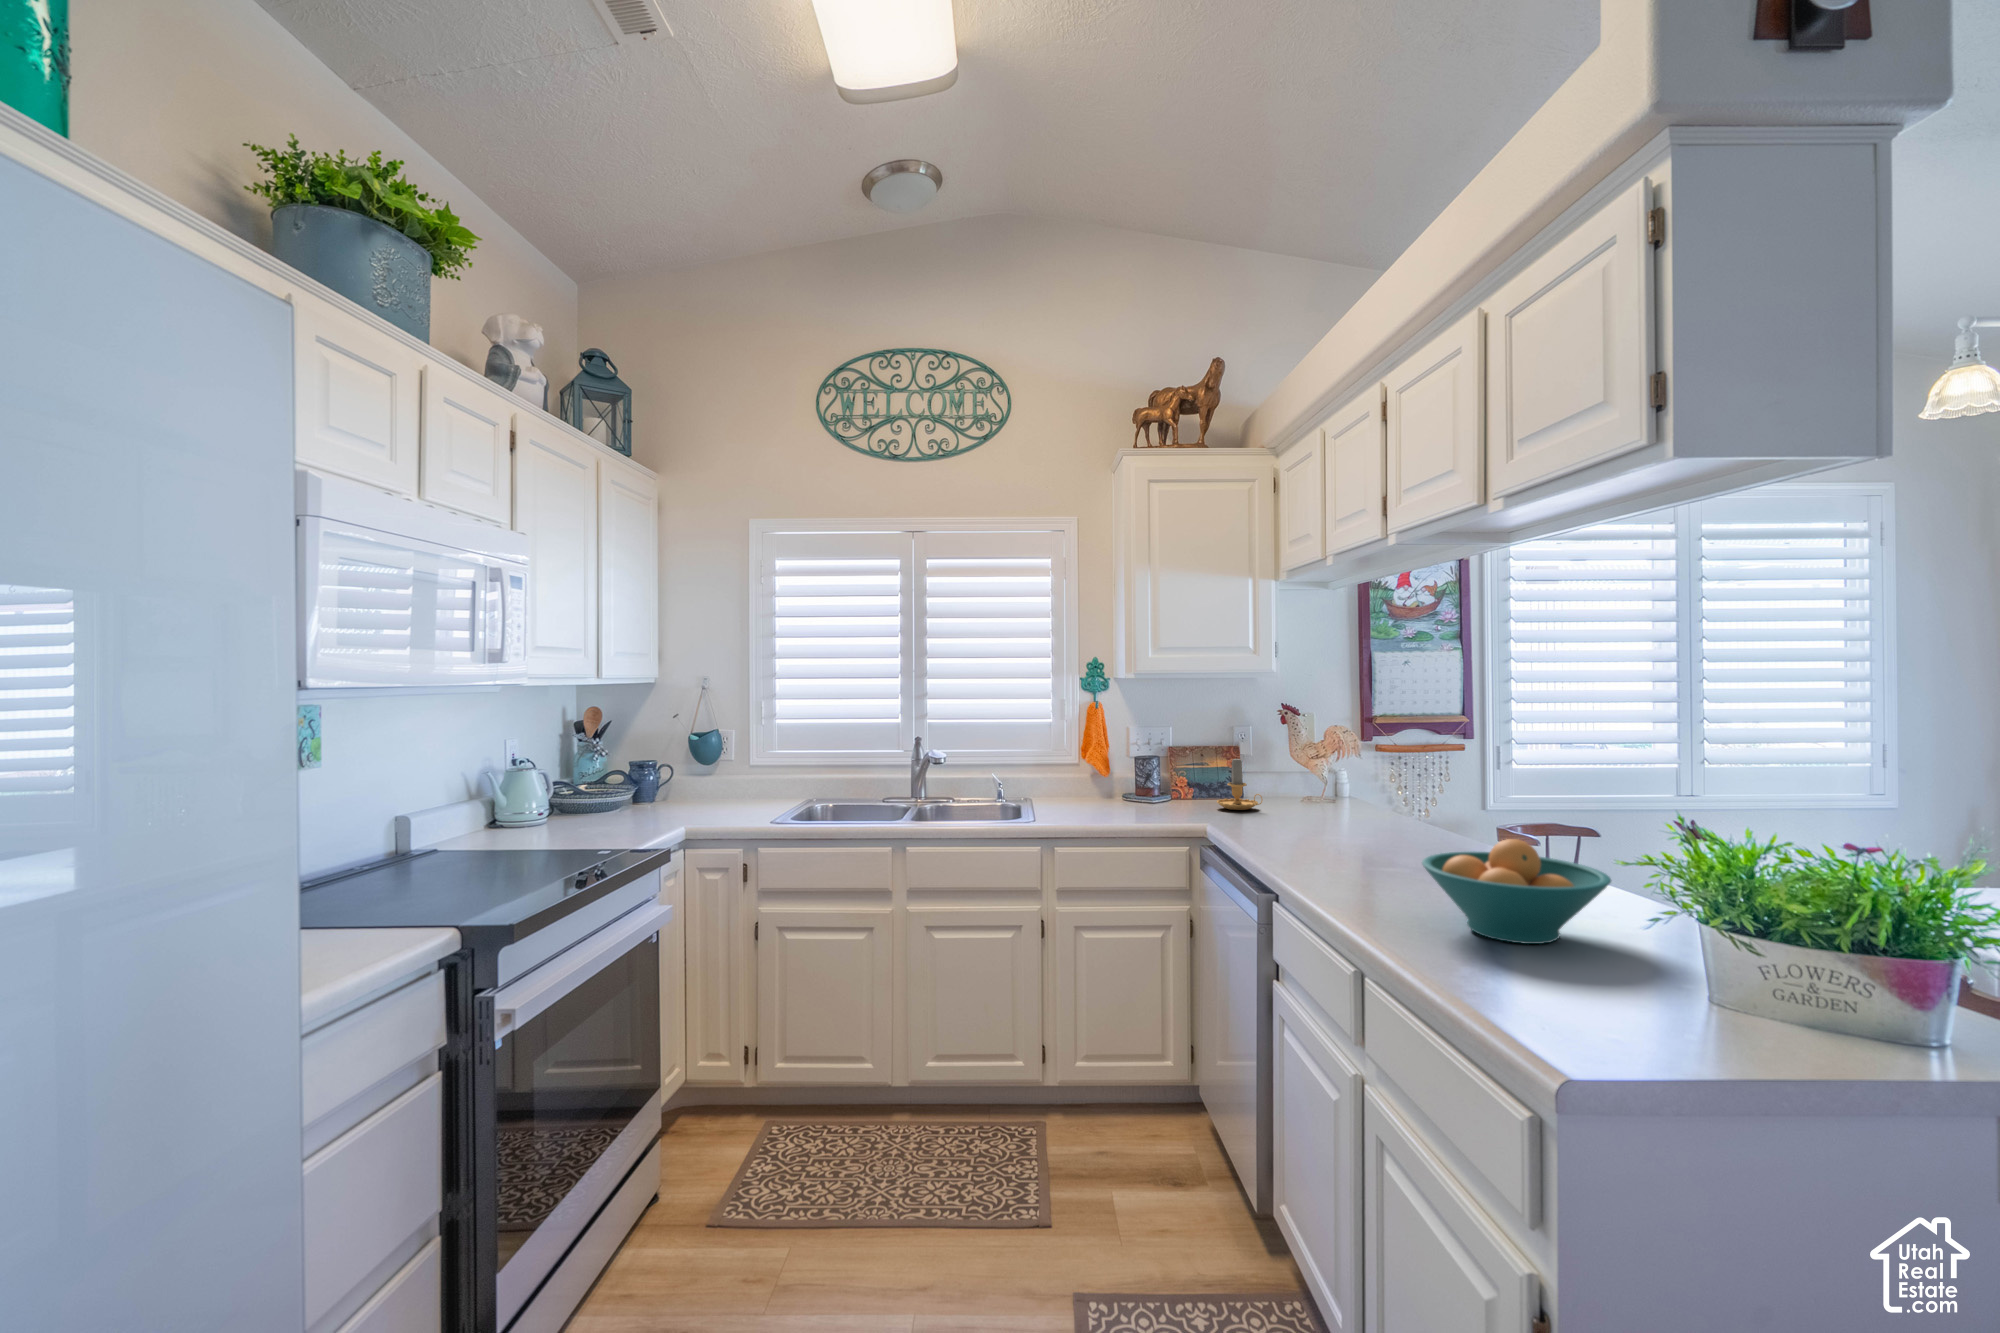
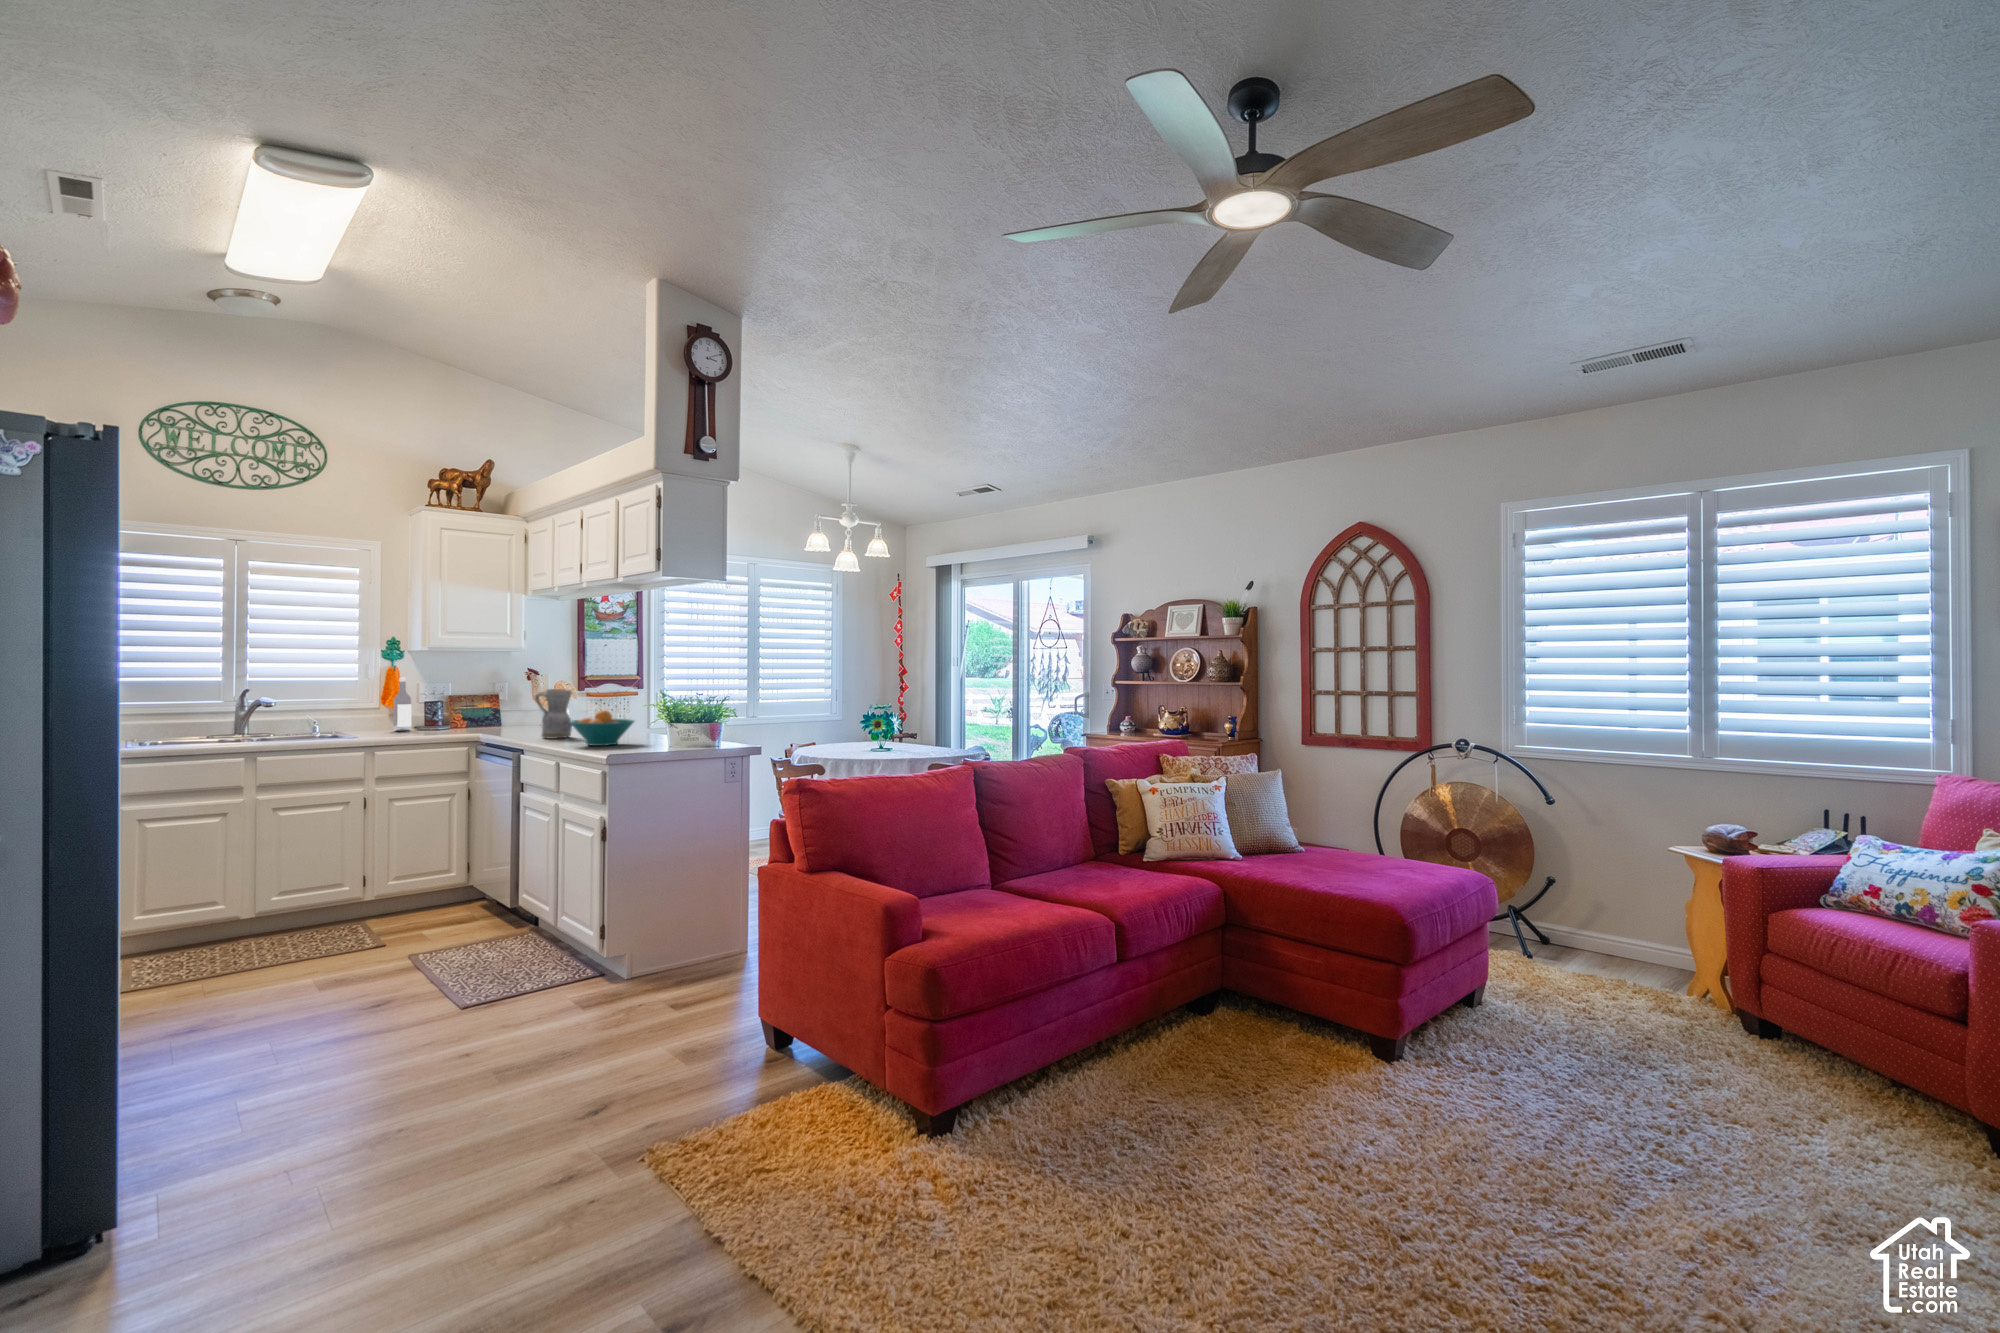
wine bottle: none [1095,720,1118,802] -> present [394,678,411,731]
candle: present [1217,758,1263,810] -> none [483,698,512,729]
ceramic pitcher: none [1315,758,1393,868] -> present [535,689,572,739]

